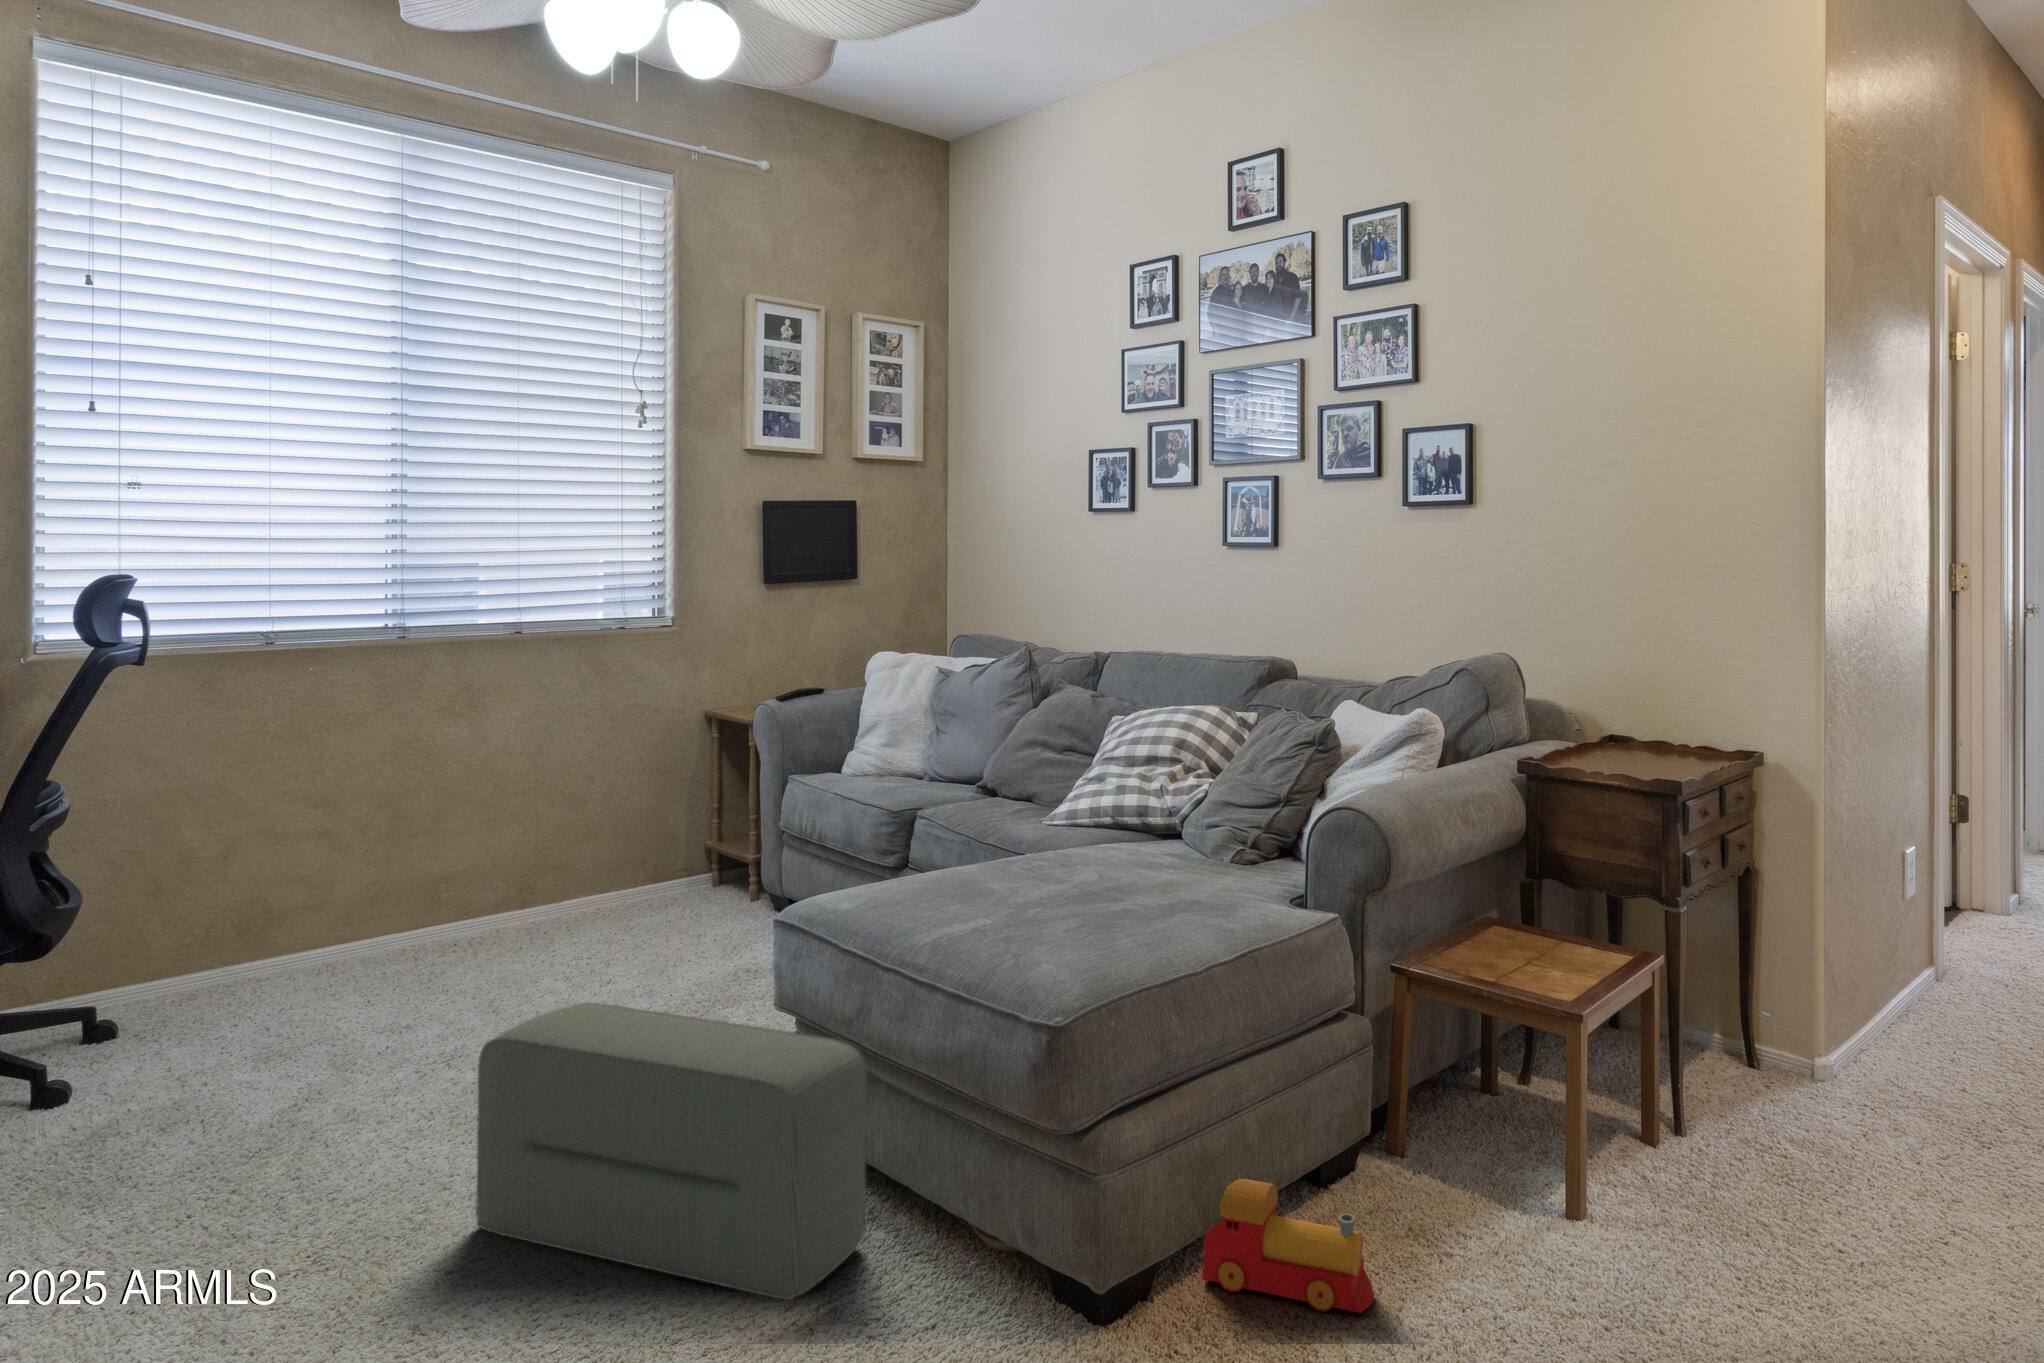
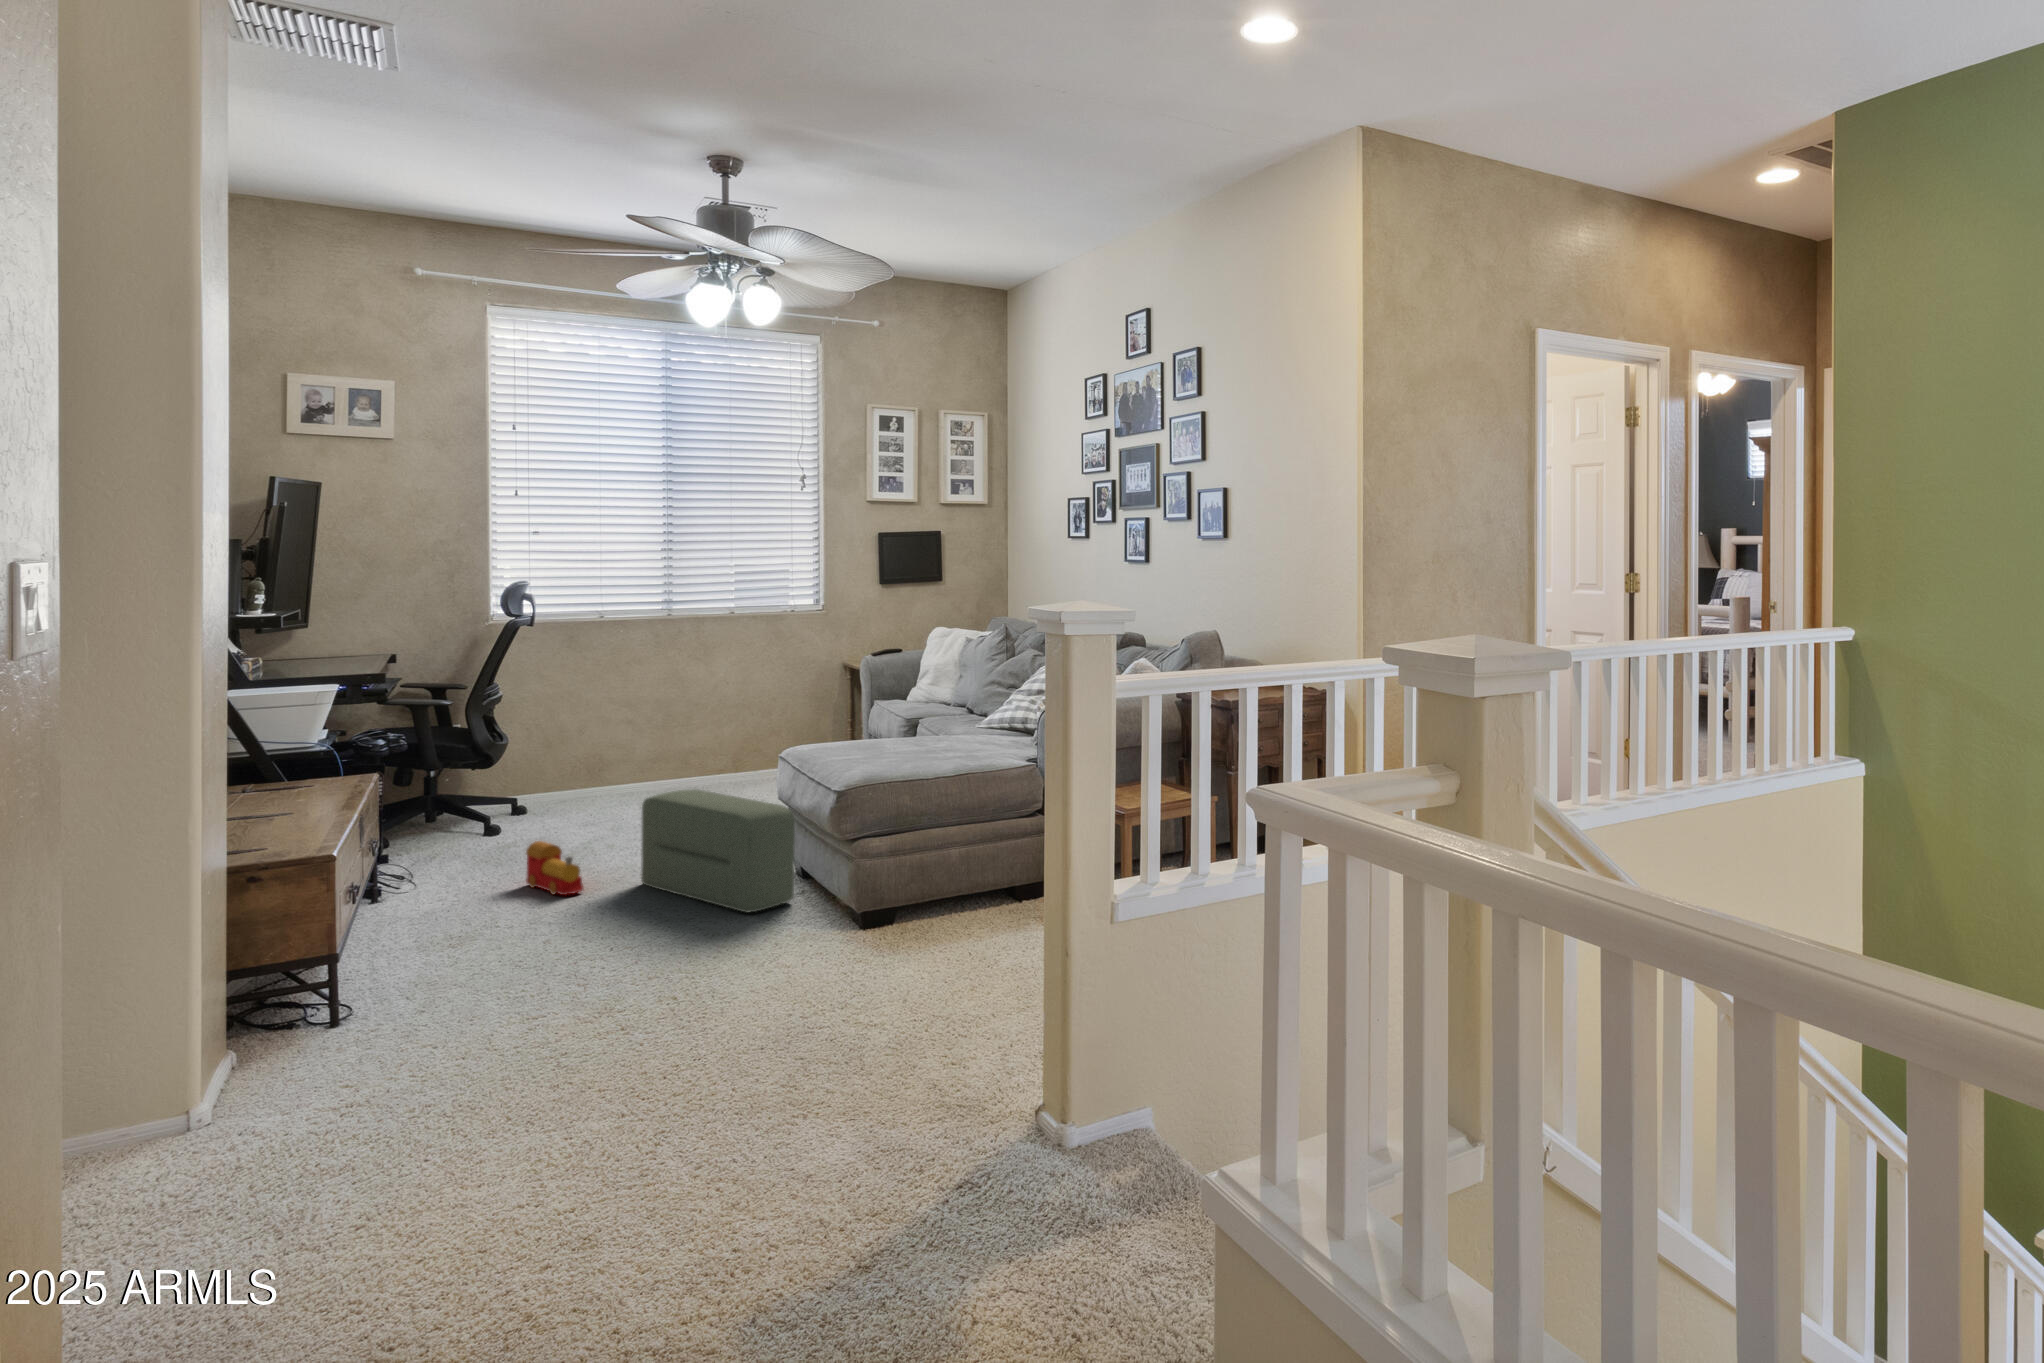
toy train: present [1202,1178,1374,1313] -> present [526,841,583,895]

